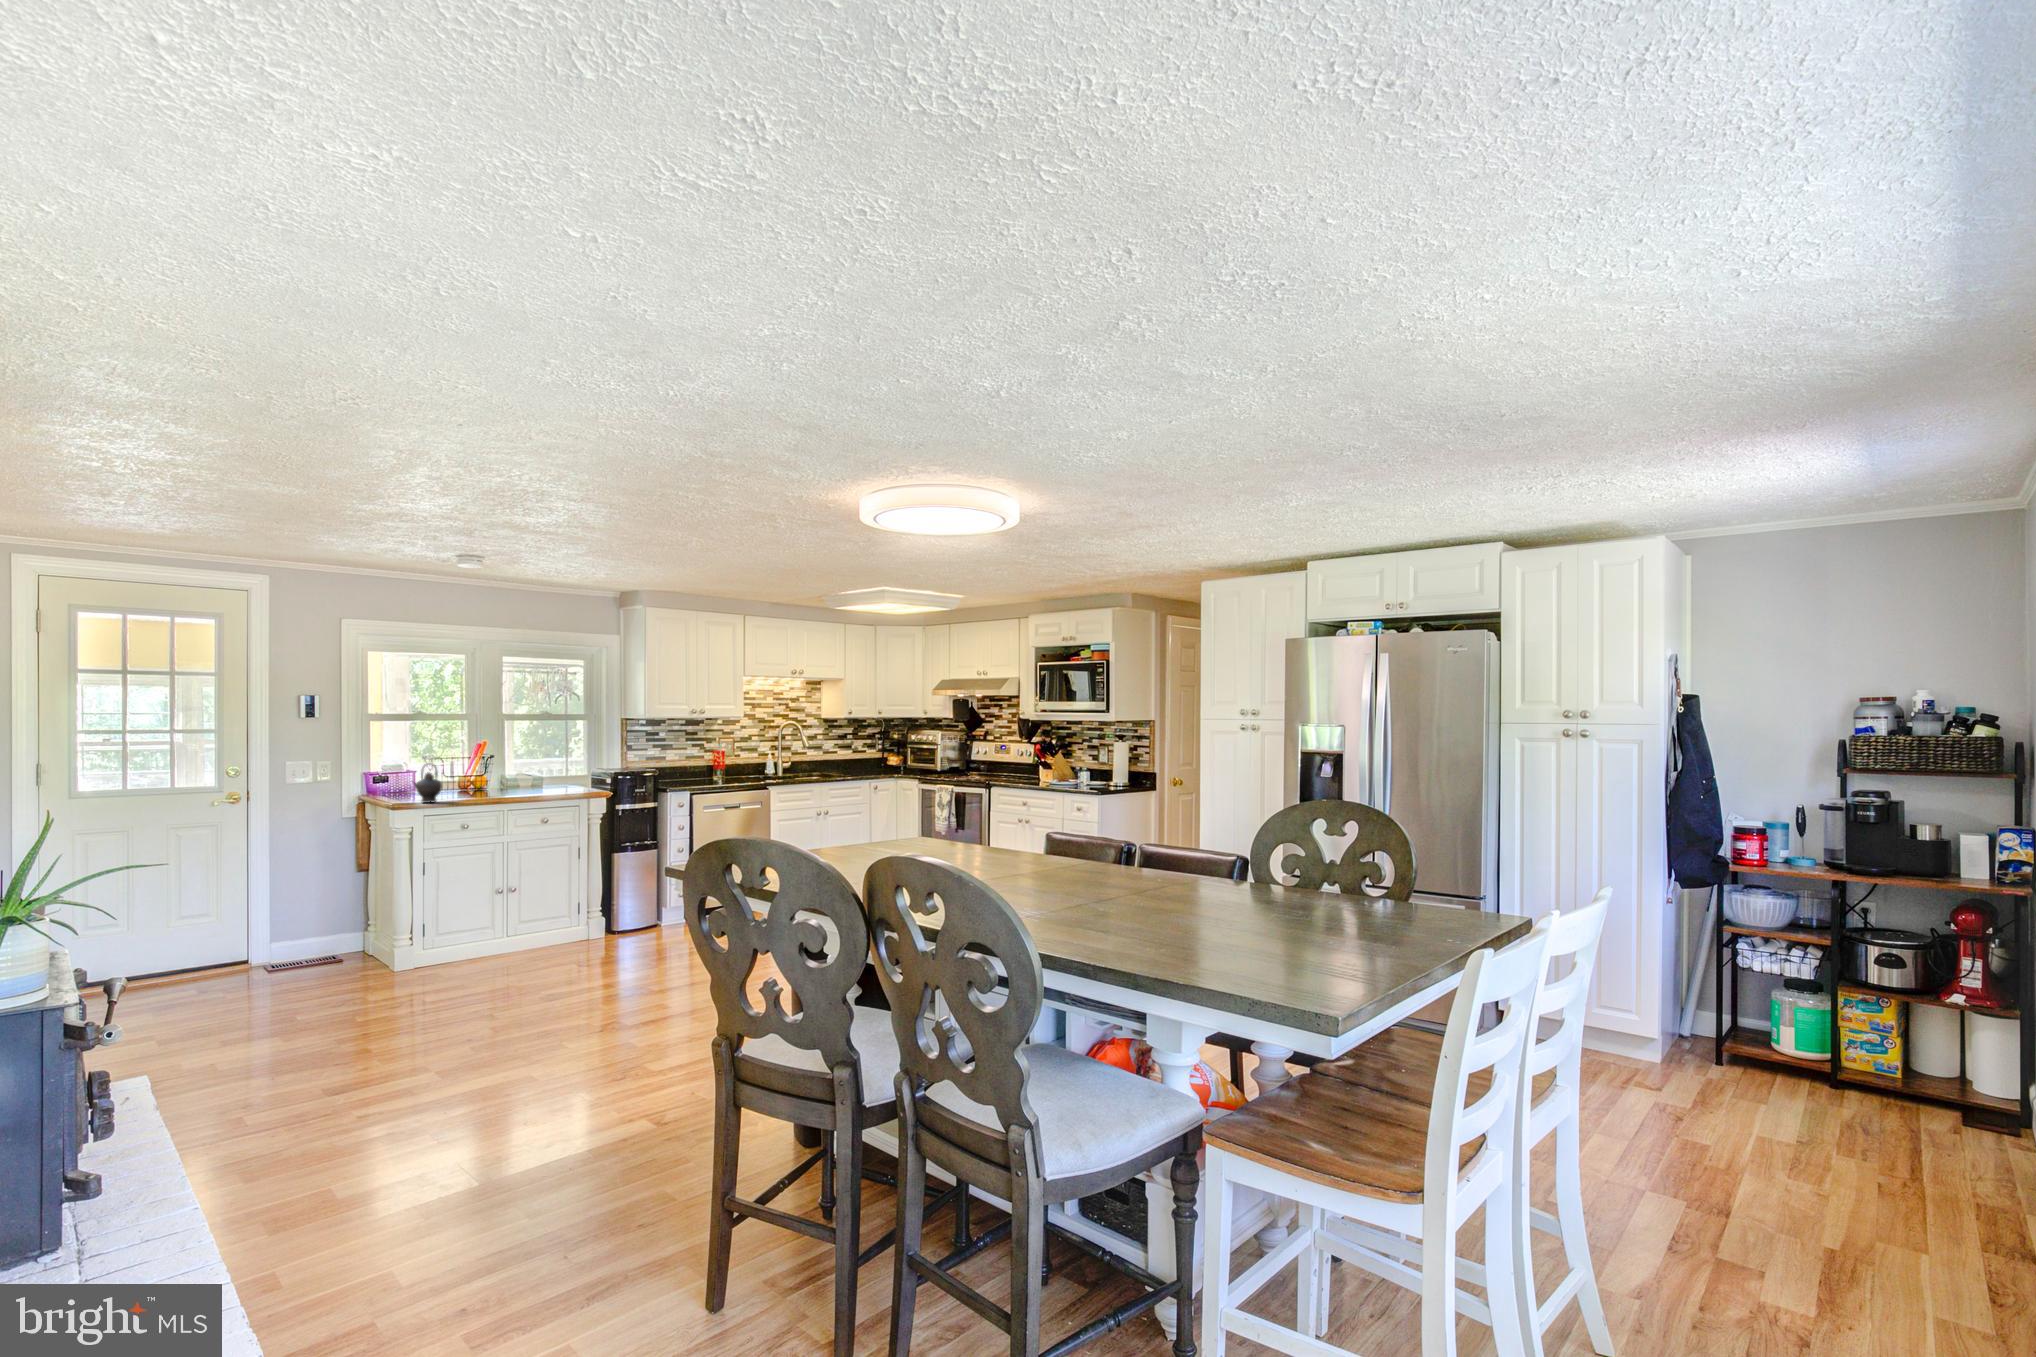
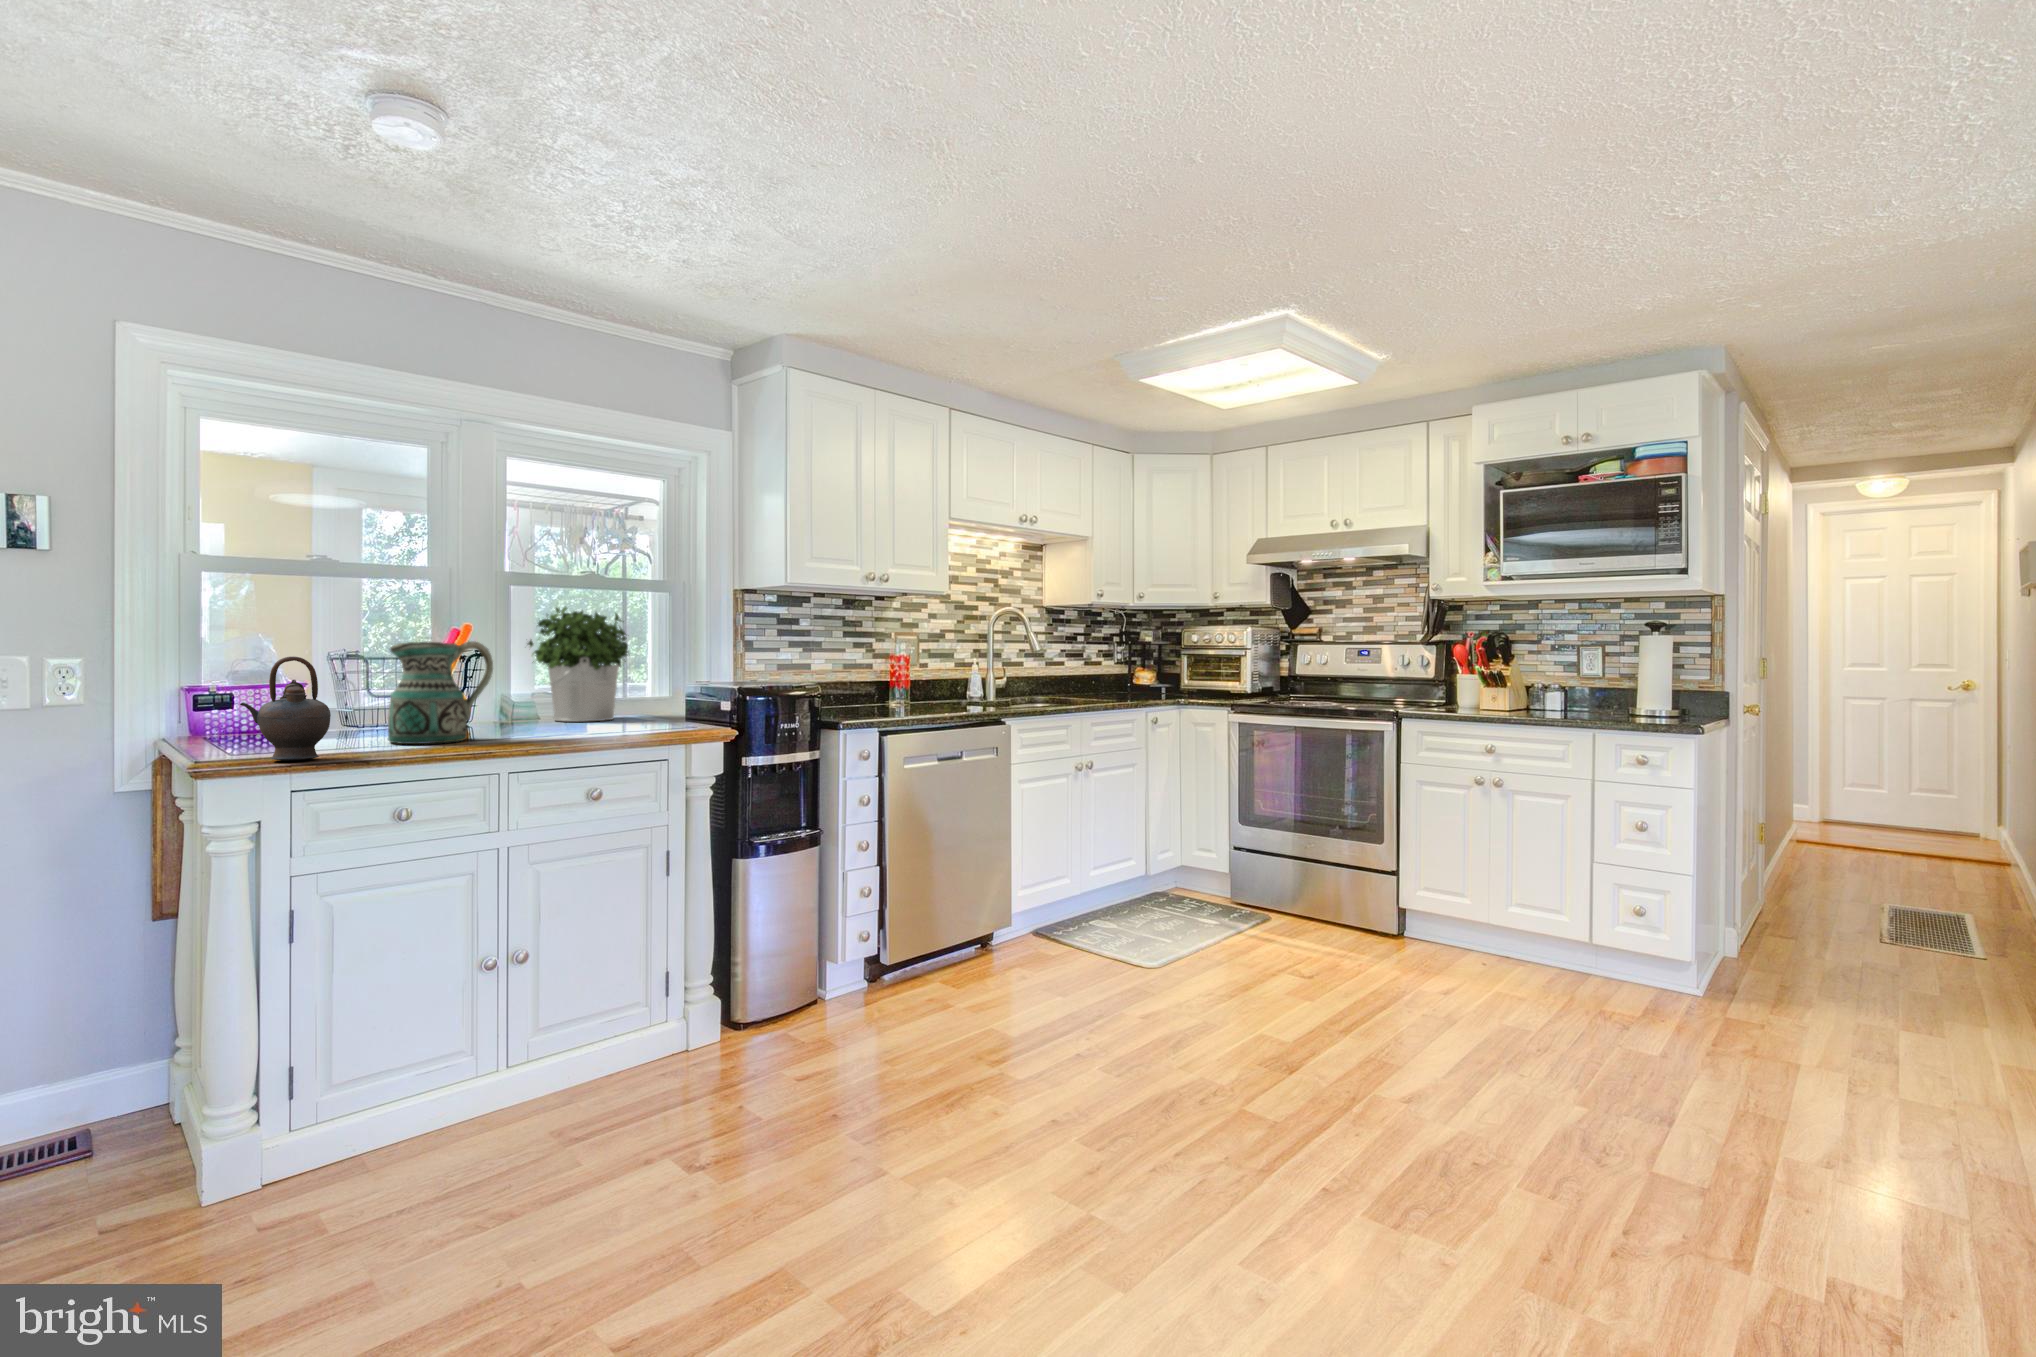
potted plant: none [513,733,564,788] -> present [528,607,629,722]
ceramic pitcher: none [458,753,502,797] -> present [388,641,493,744]

